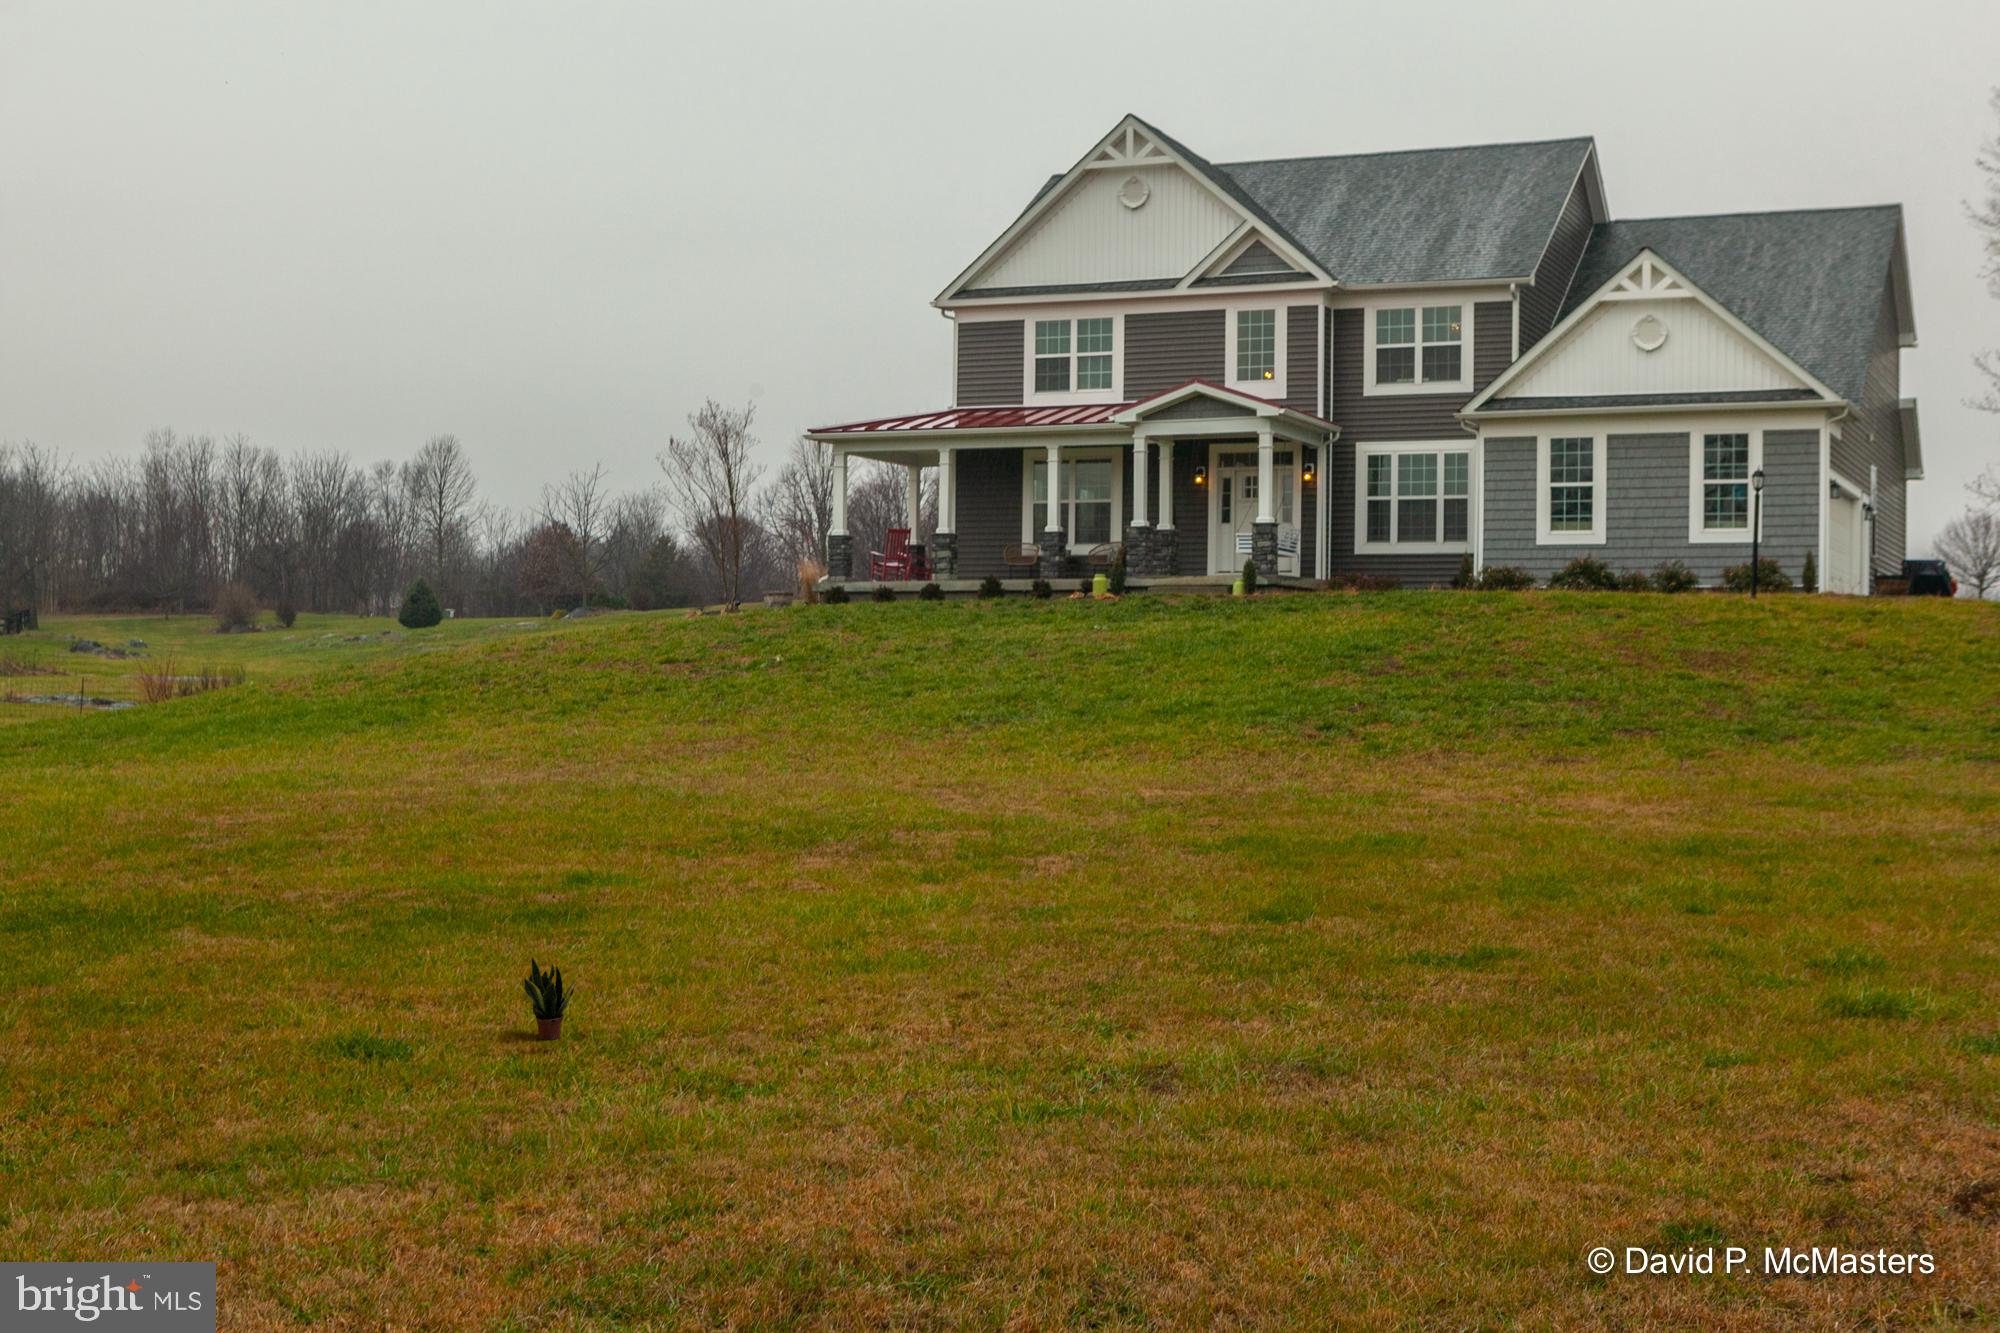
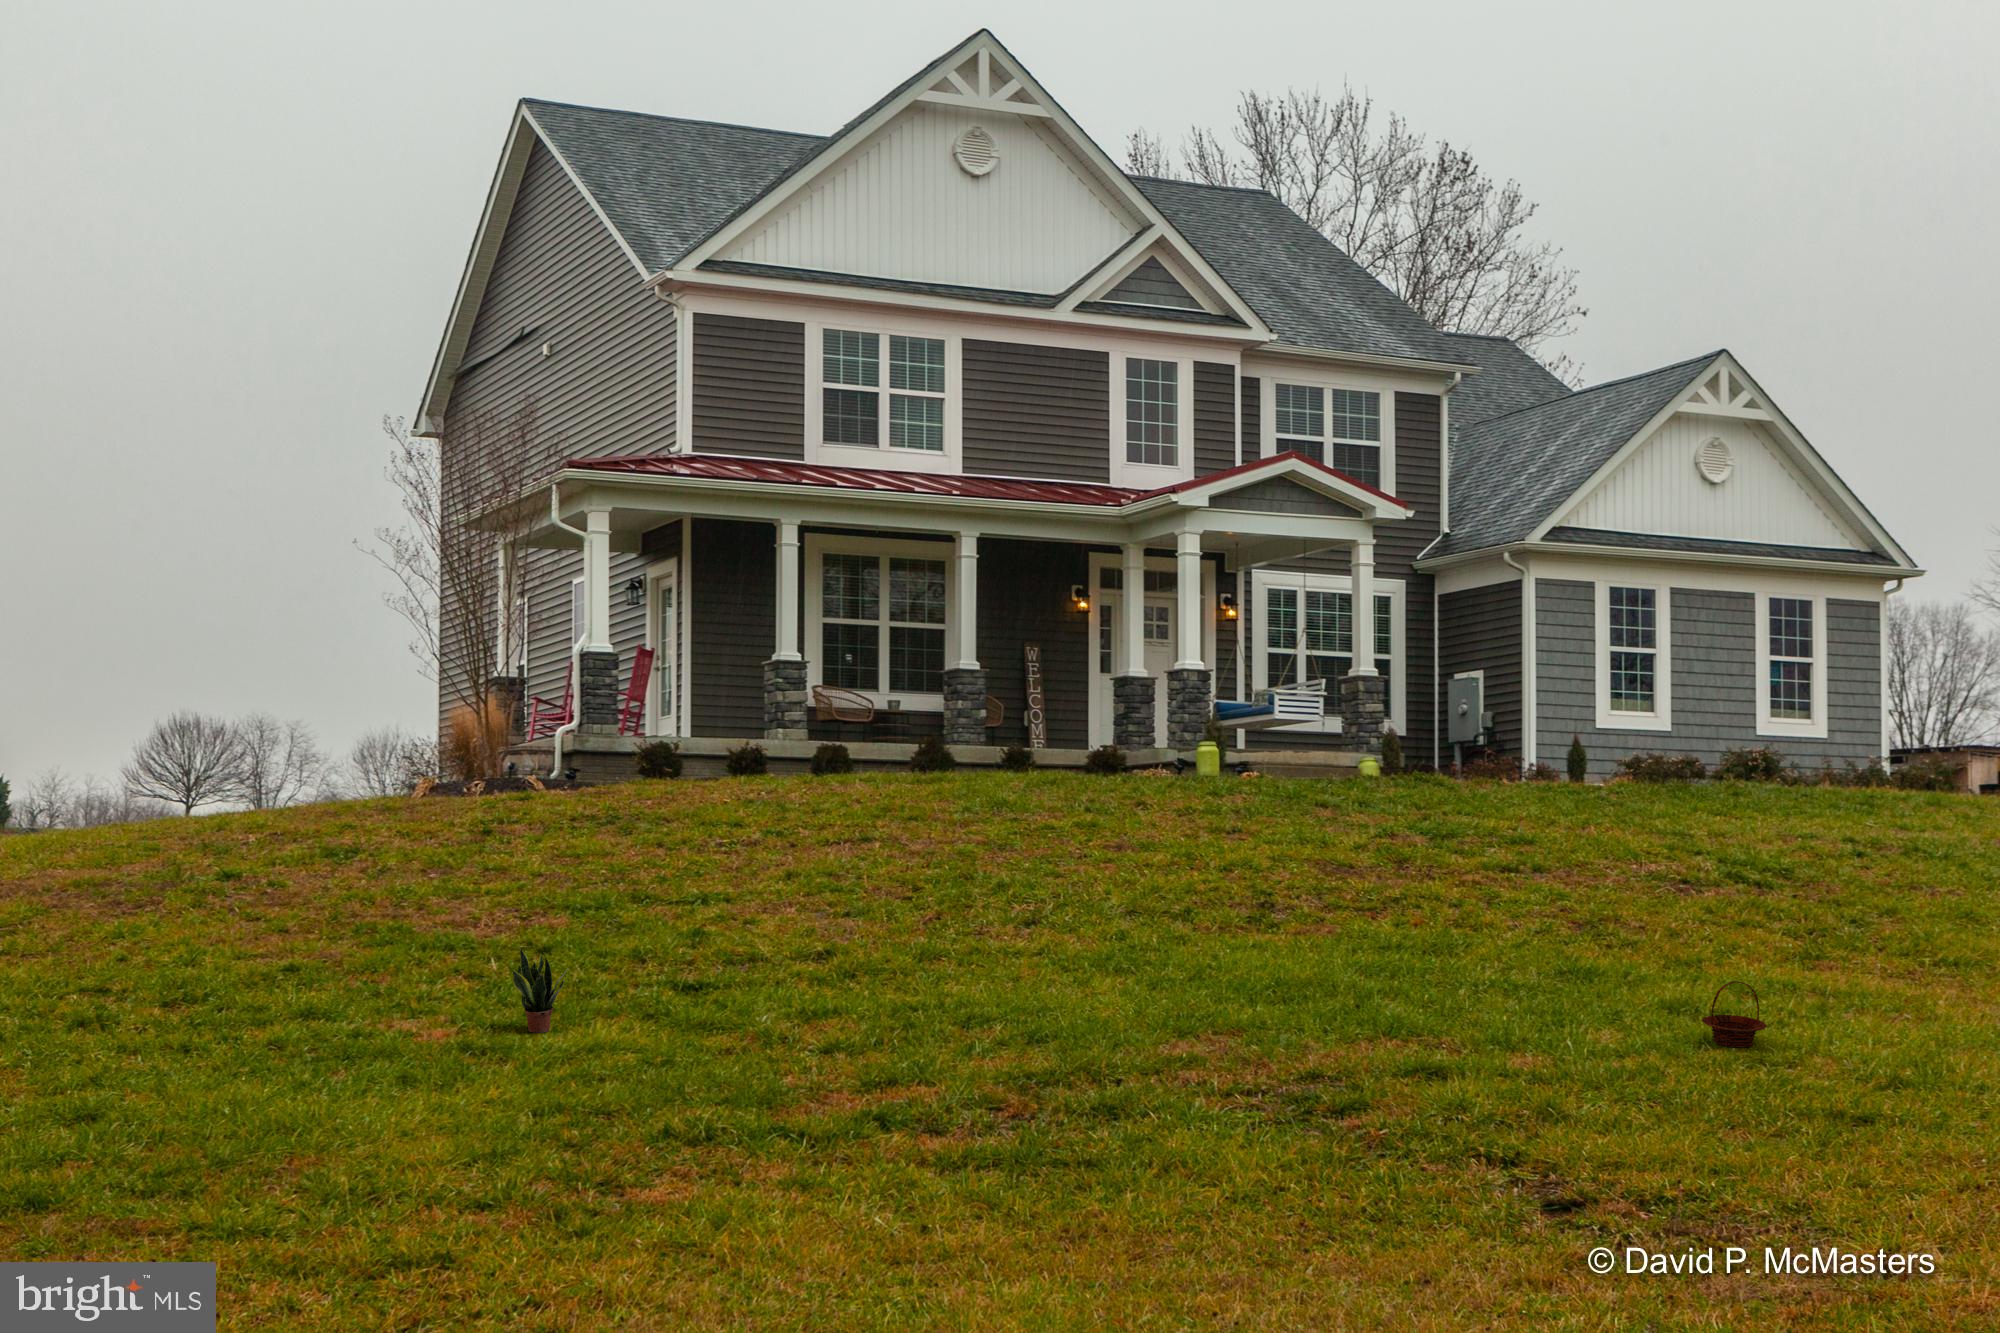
basket: none [1681,990,1745,1055] -> present [1702,981,1767,1047]

